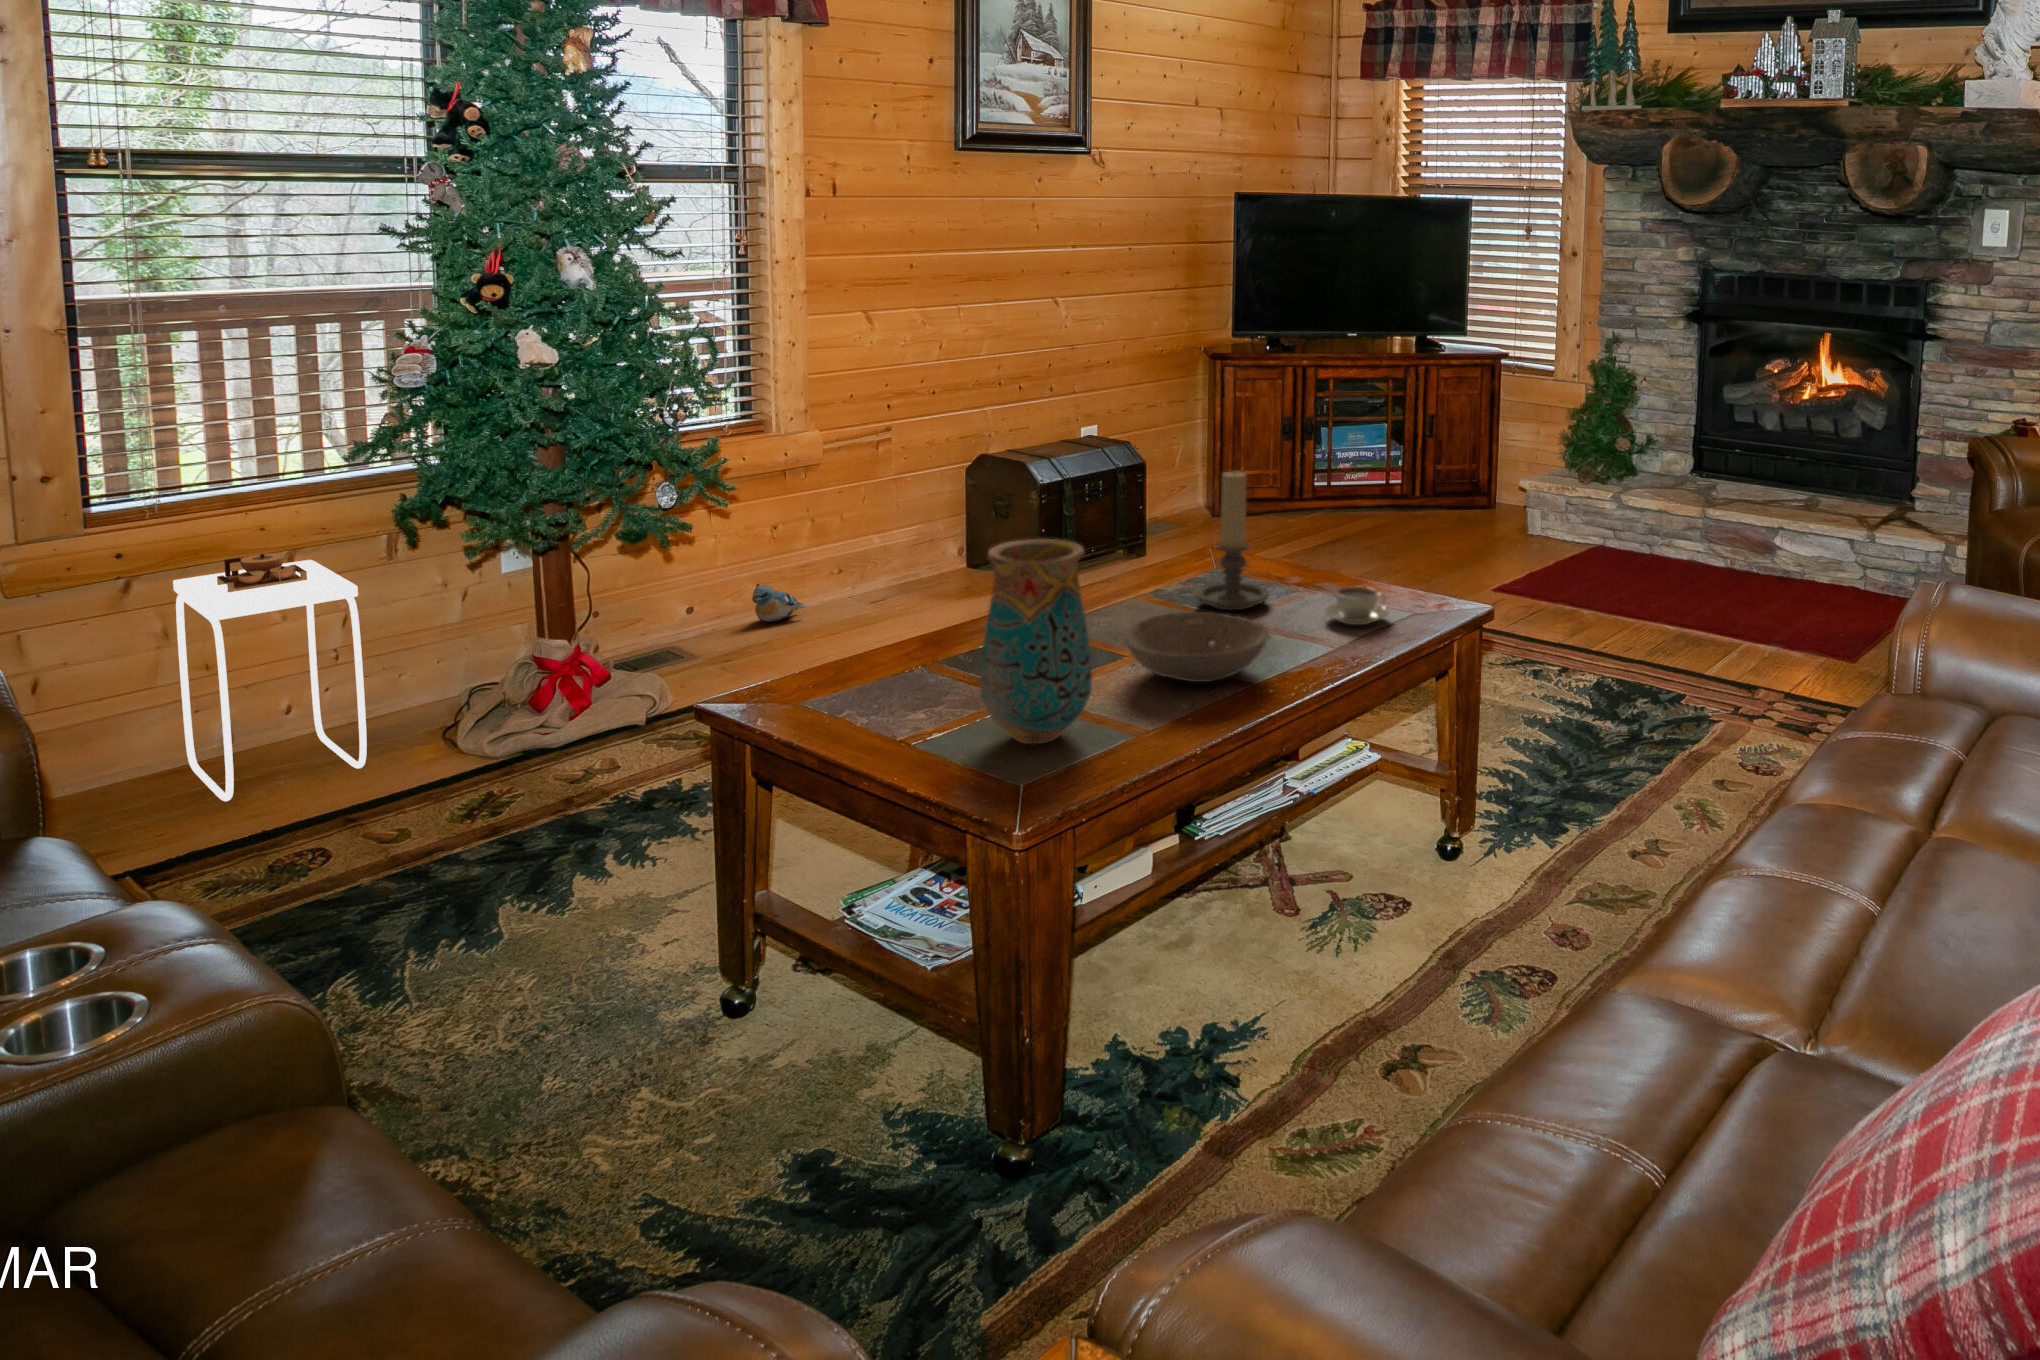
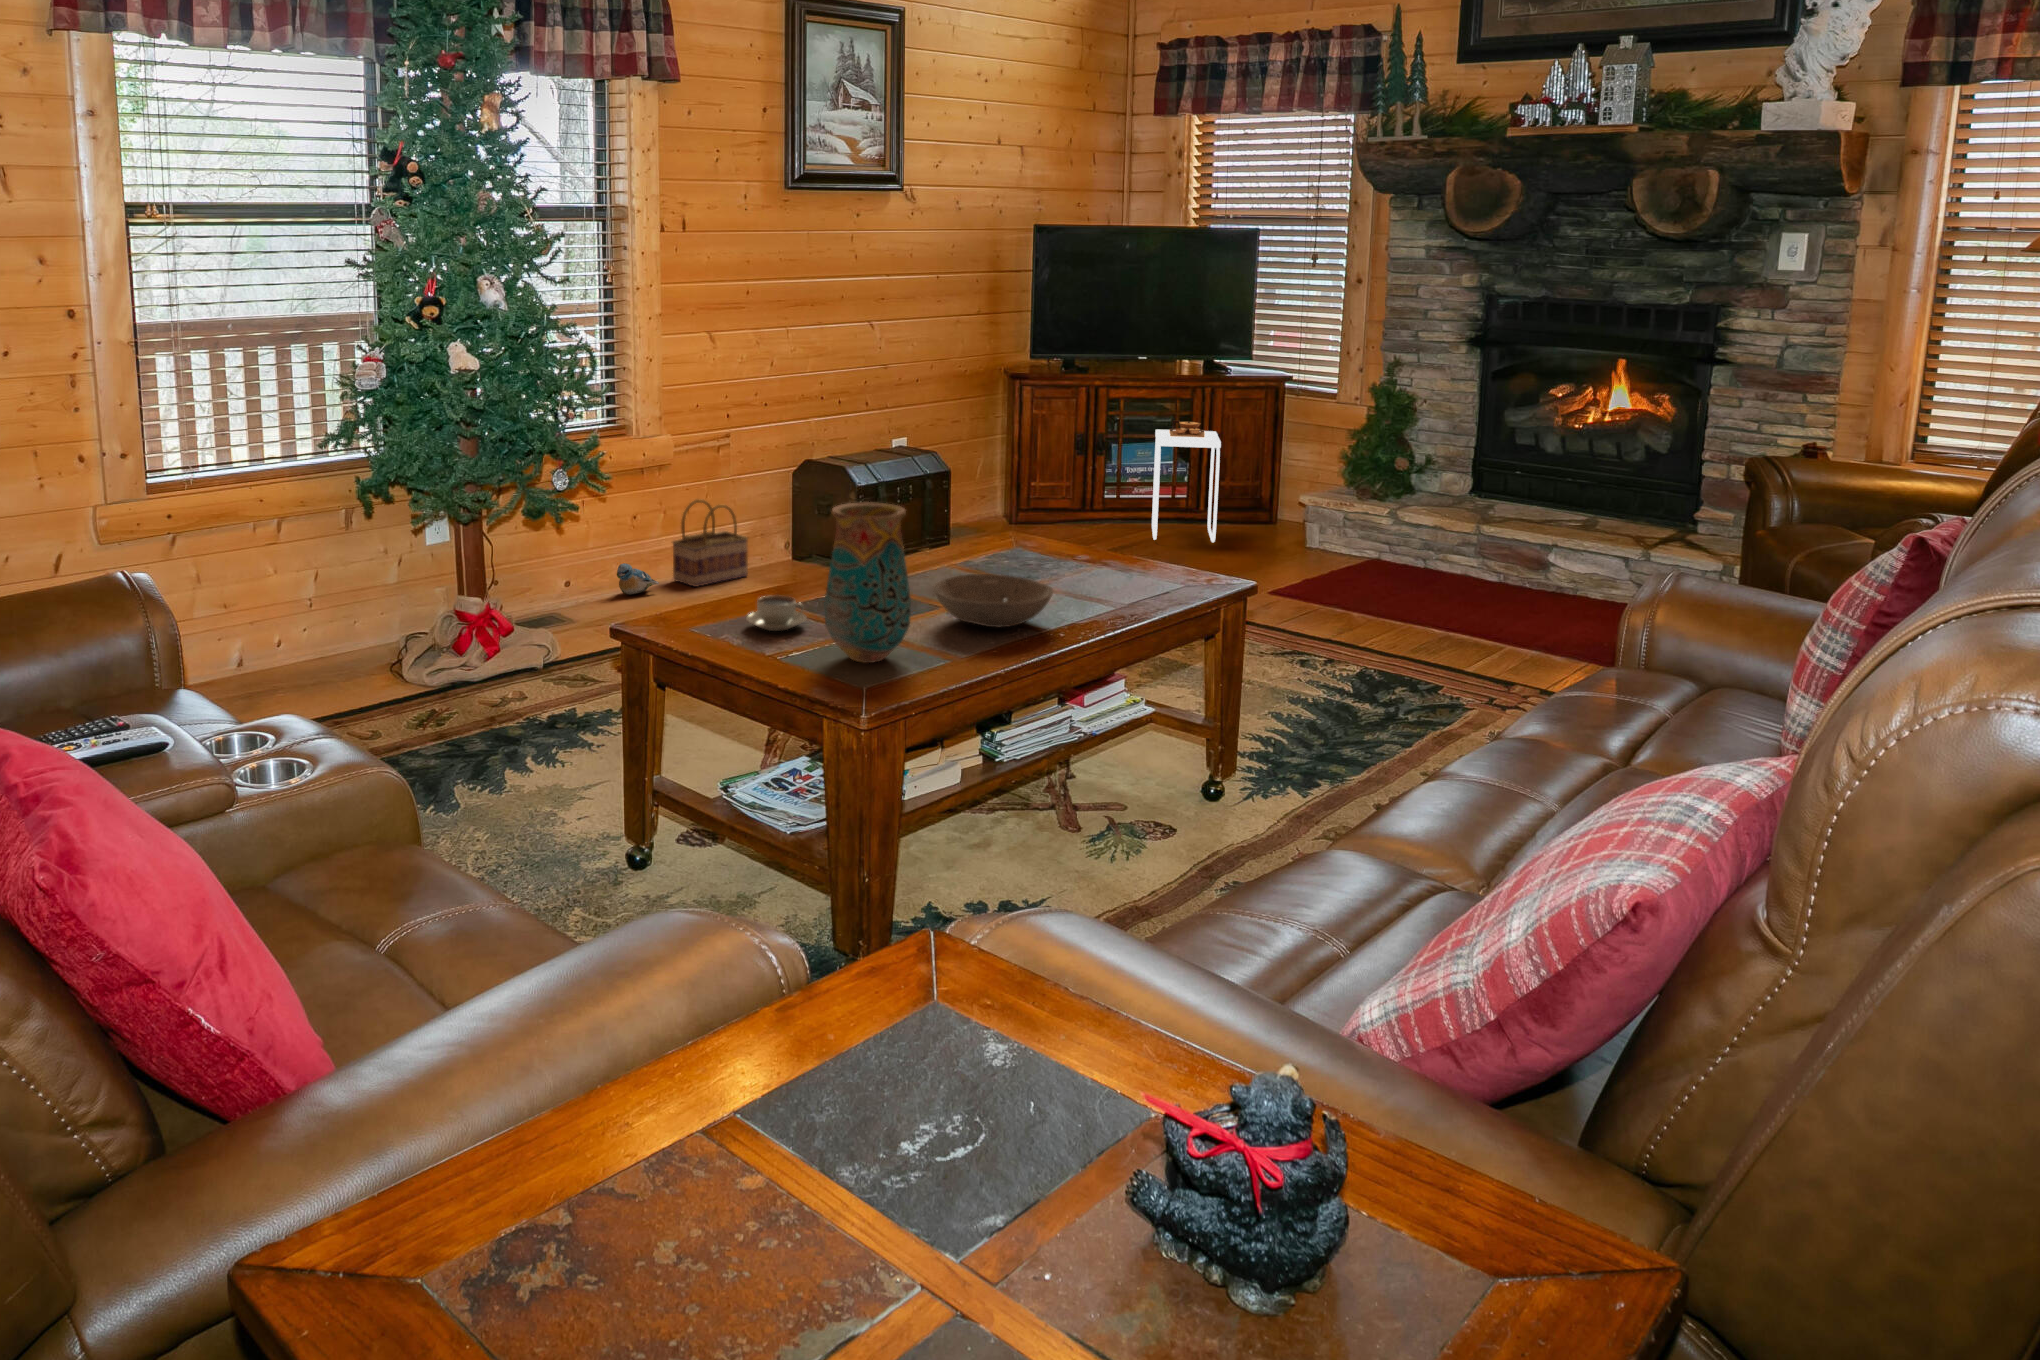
candle holder: present [1196,471,1269,610] -> none [991,461,1053,579]
basket: none [824,504,919,608] -> present [673,499,748,587]
side table: present [173,554,367,801] -> present [1152,421,1221,542]
coffee cup: present [1324,587,1389,625] -> present [746,596,807,631]

